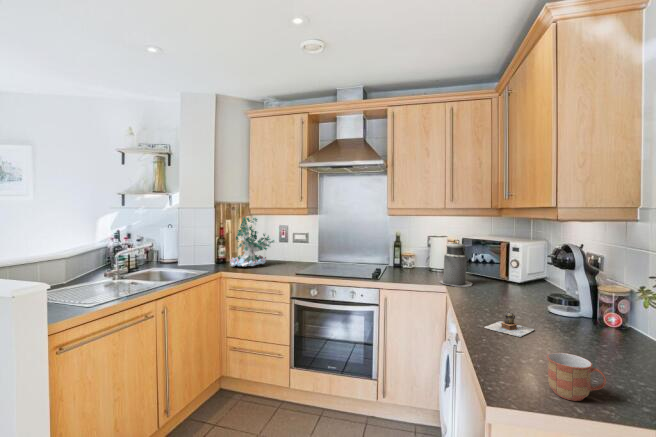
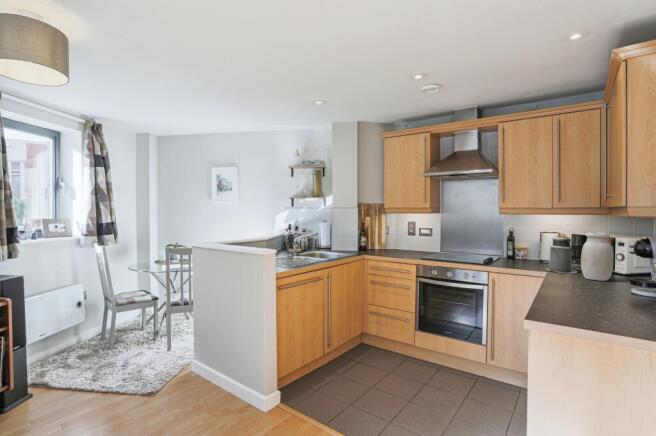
plant: present [230,217,274,267] -> none [368,214,404,253]
jar: none [480,238,513,296] -> present [581,232,613,281]
teapot: present [485,312,534,337] -> none [569,284,614,302]
mug: present [547,353,606,401] -> none [595,301,636,329]

